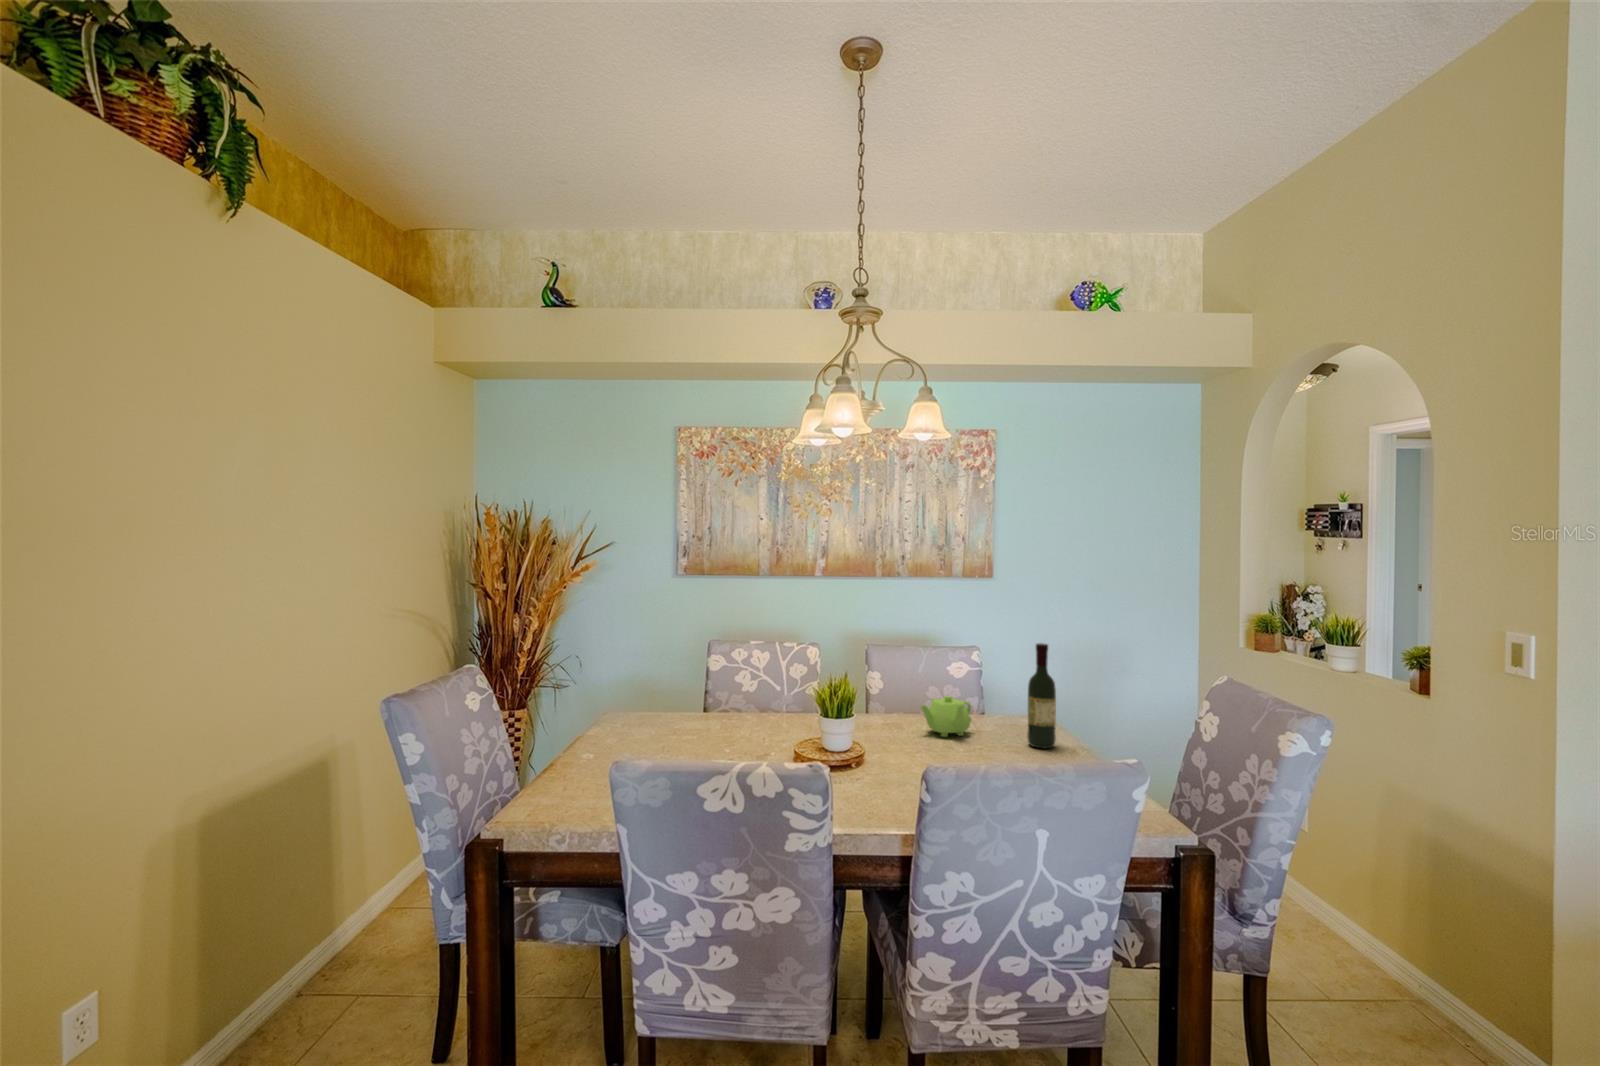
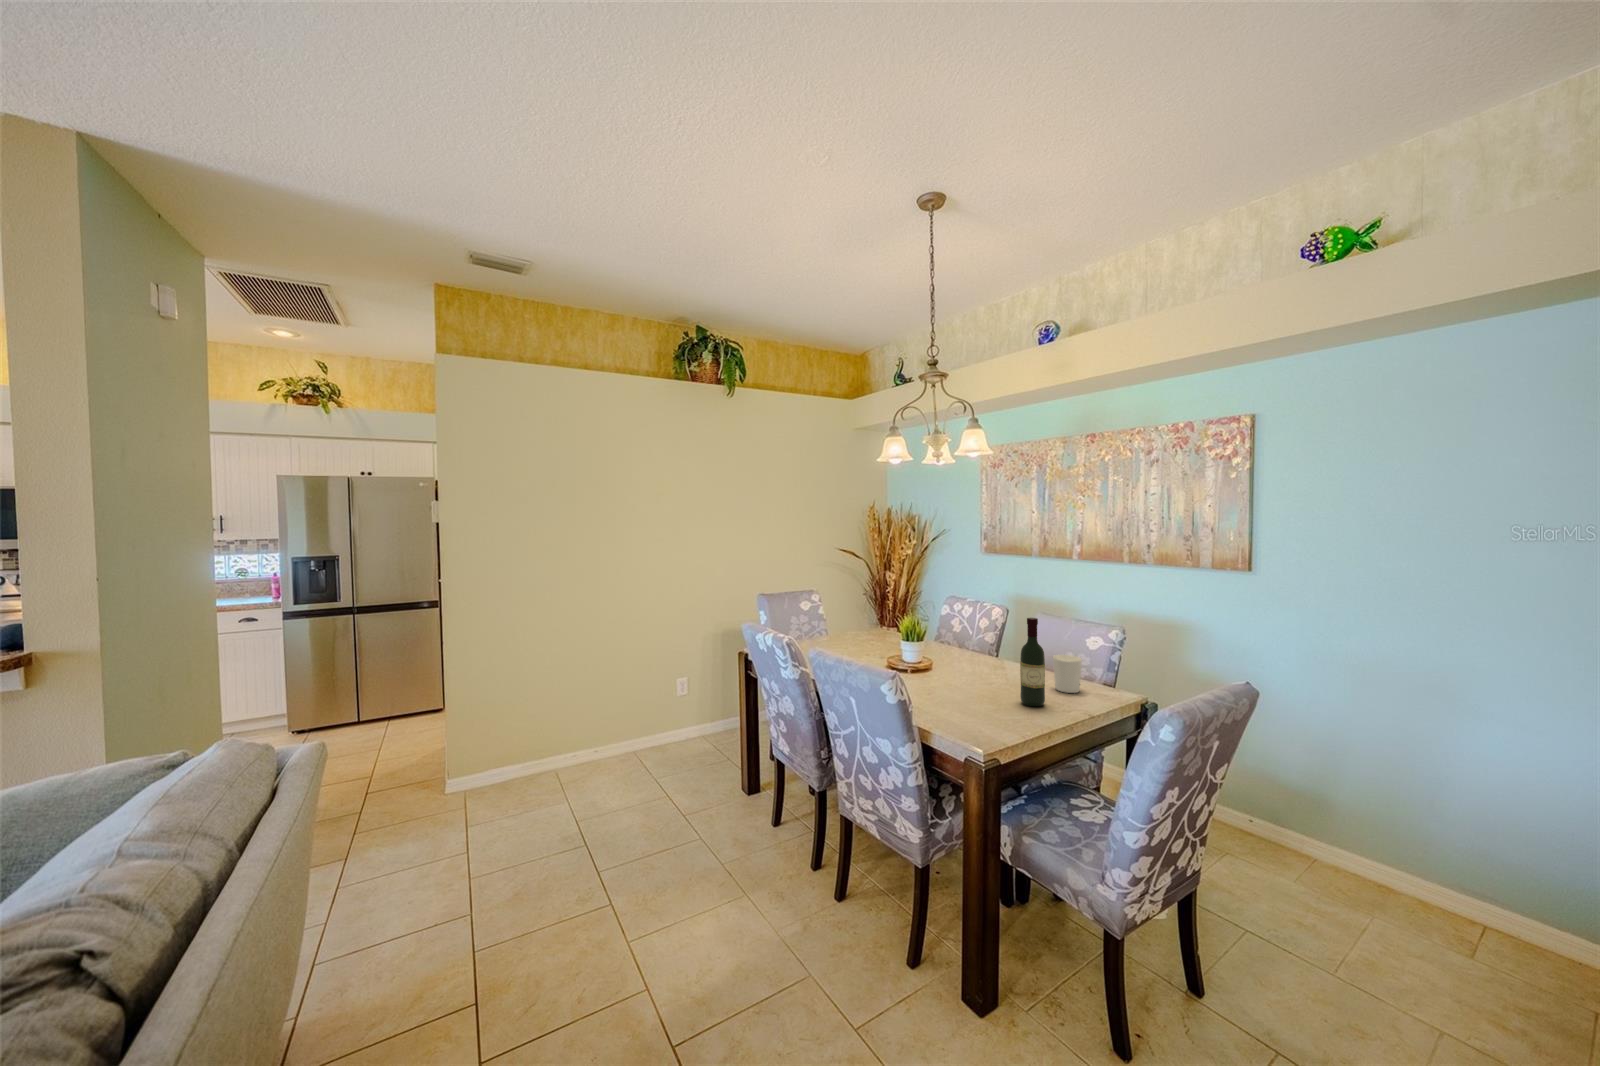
candle holder: none [996,684,1028,727] -> present [1053,655,1082,693]
teapot: present [921,696,971,737] -> none [973,651,1016,684]

